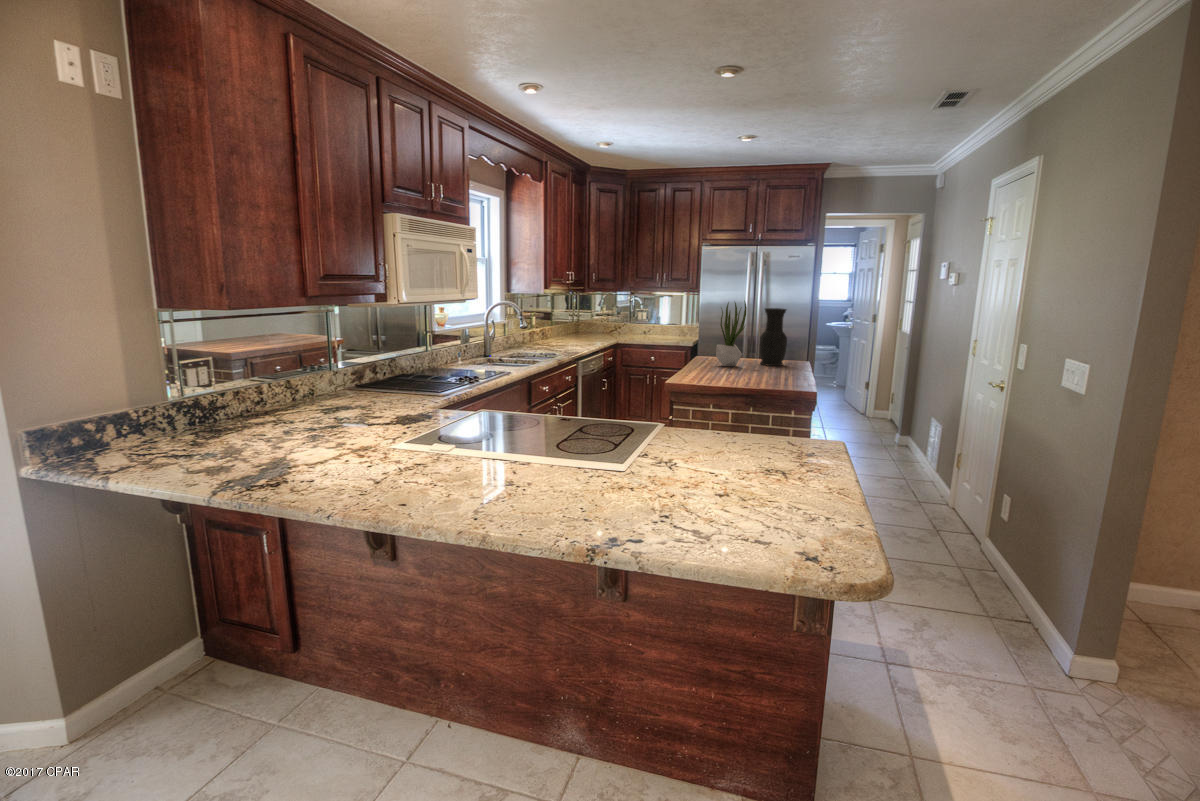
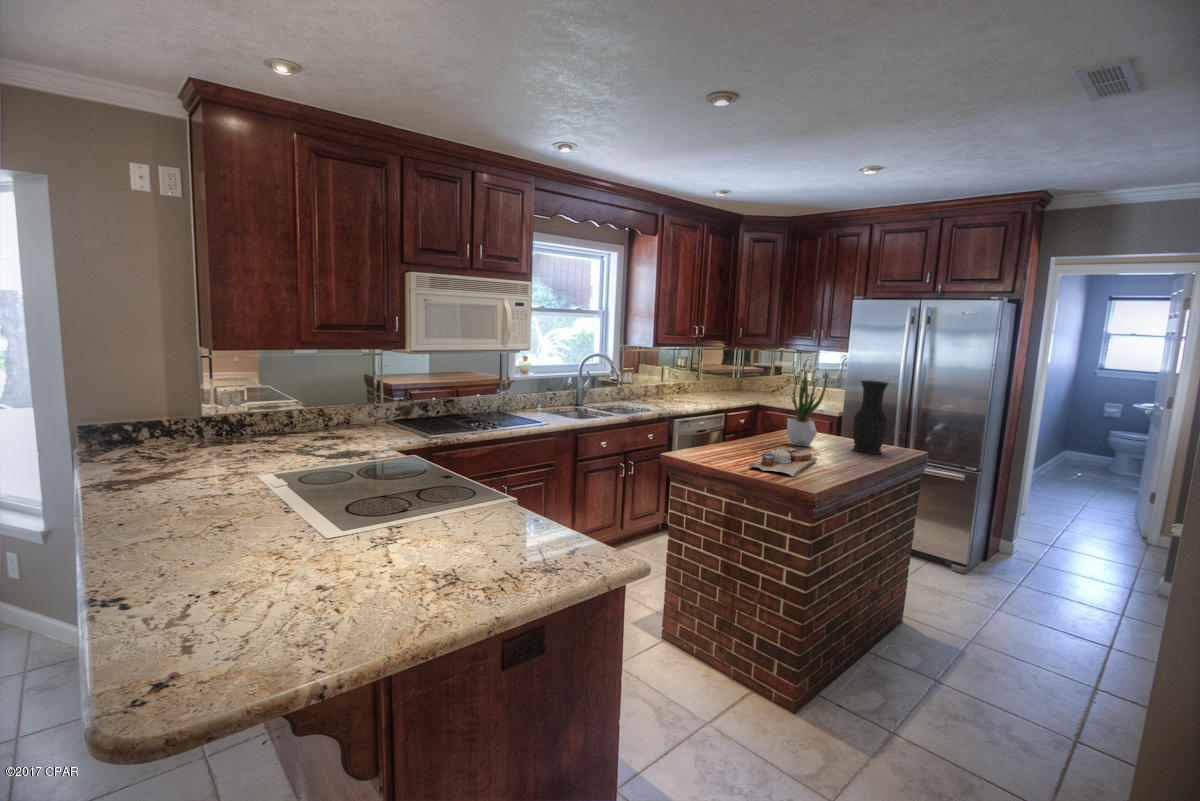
cutting board: none [733,365,781,386] -> present [749,447,817,478]

